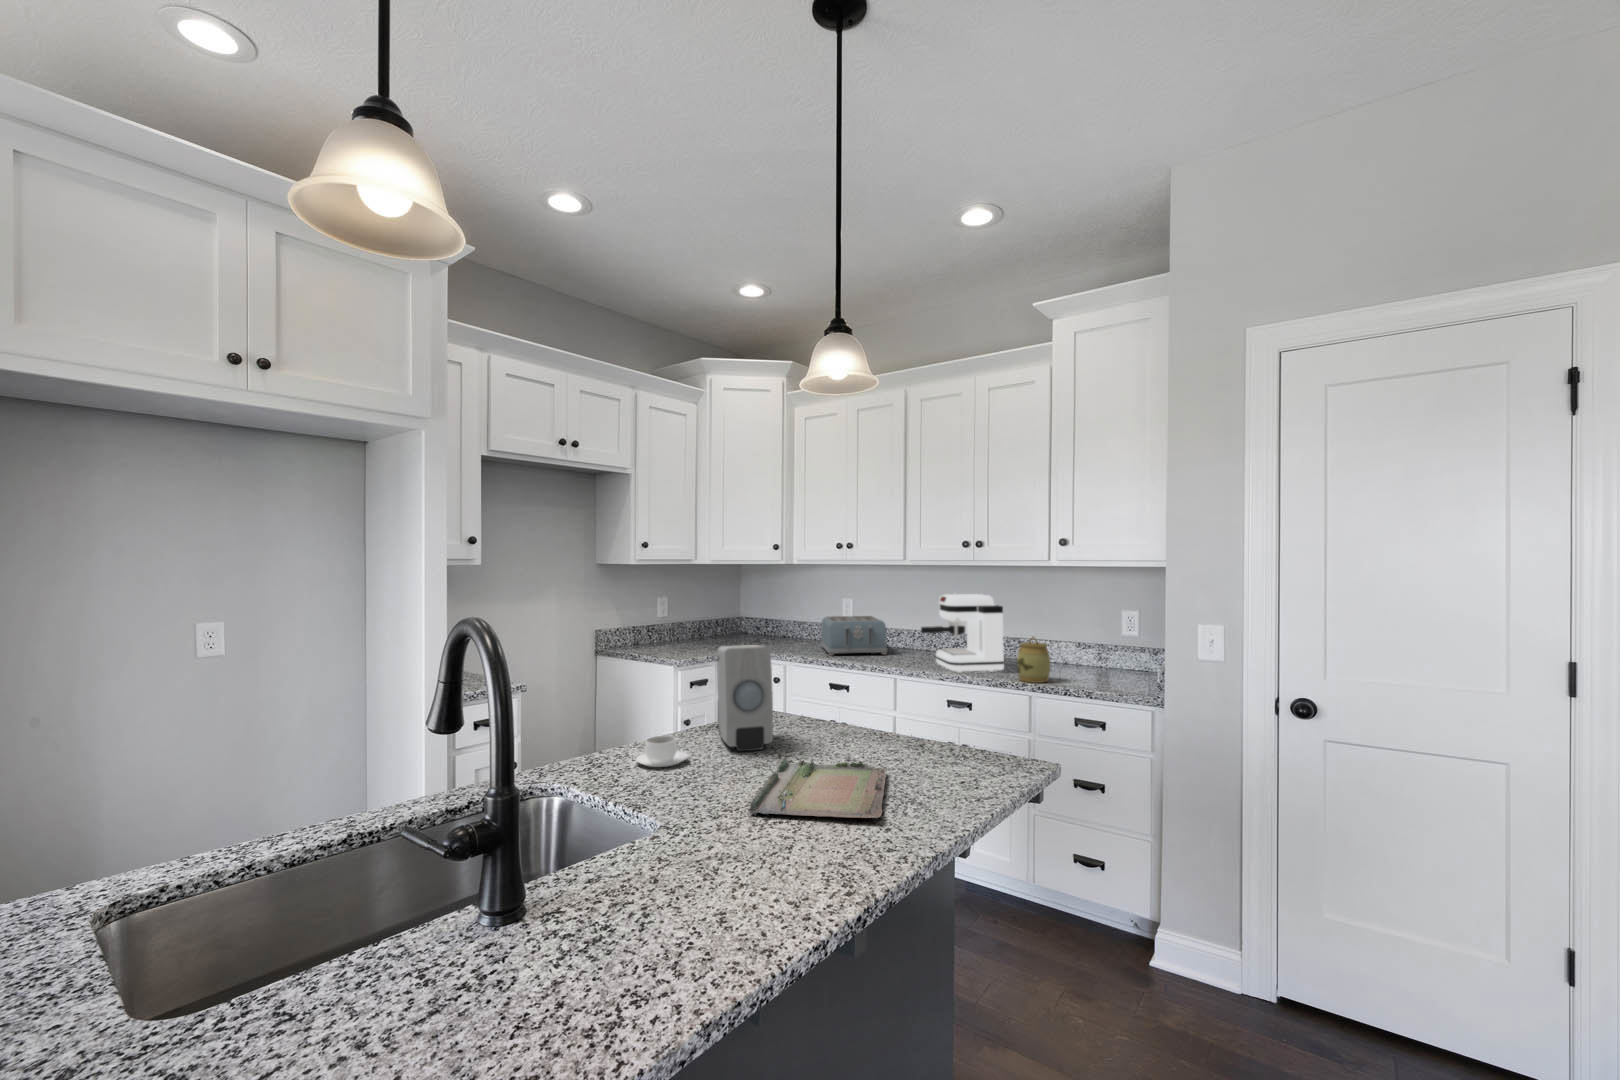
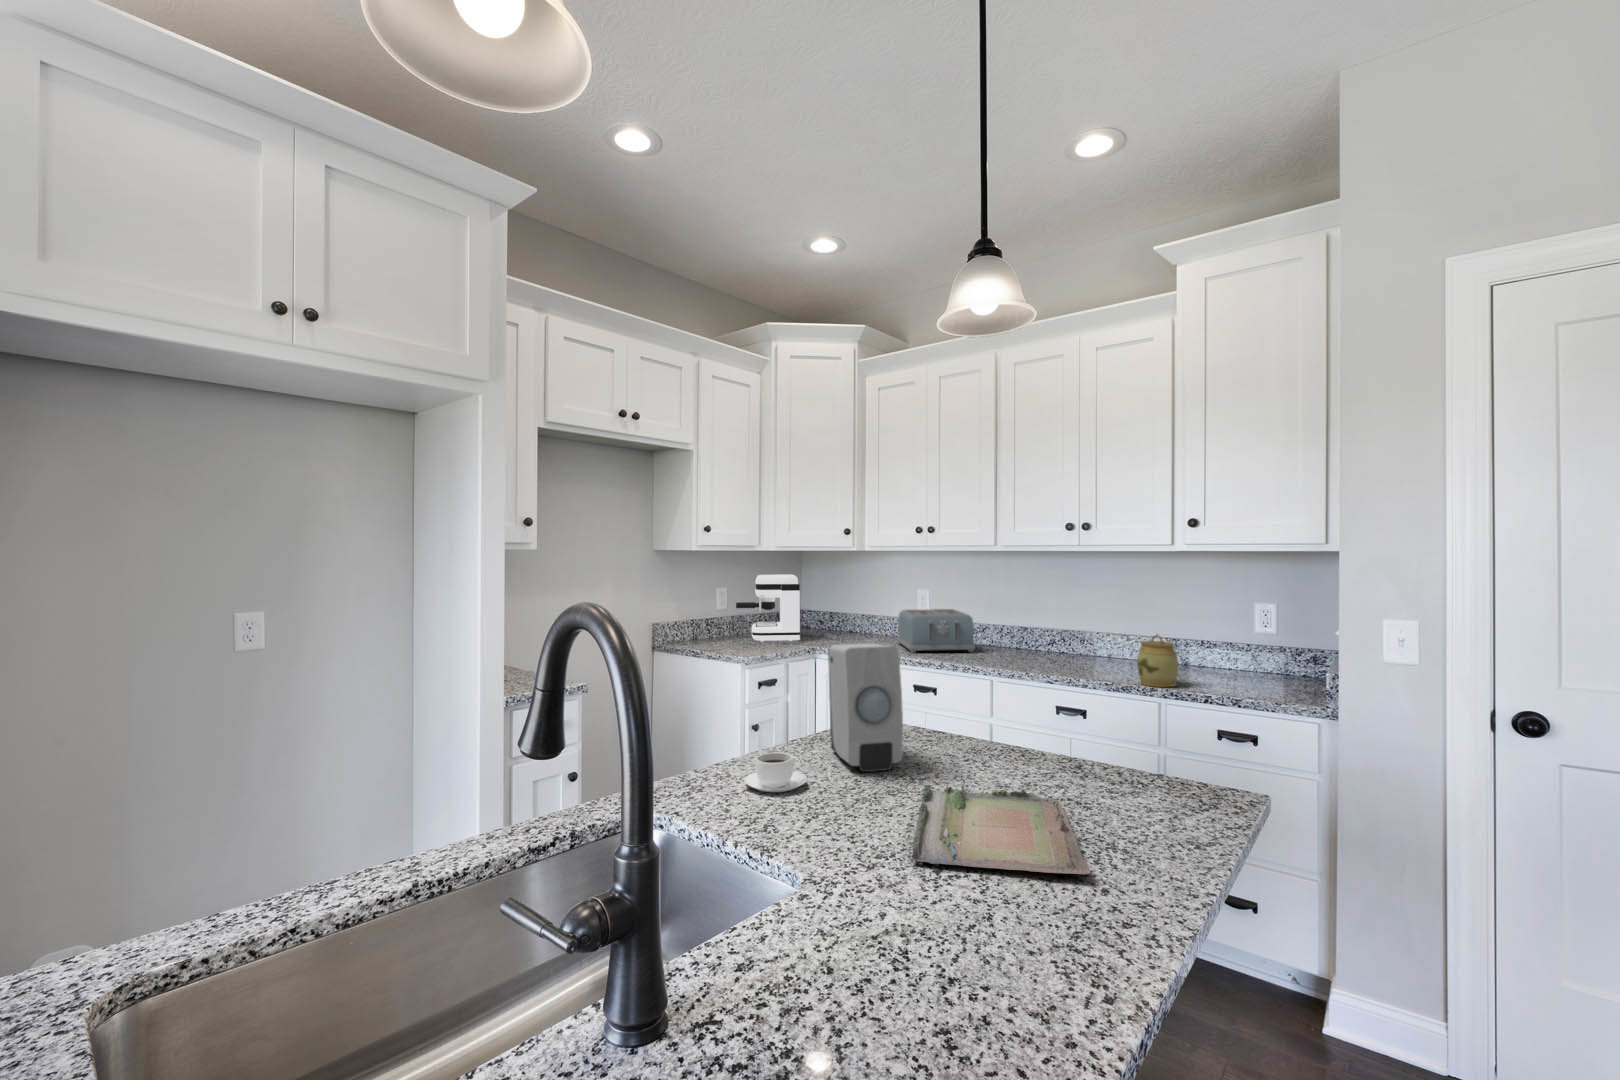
coffee maker: present [921,594,1004,673] -> present [736,575,800,642]

